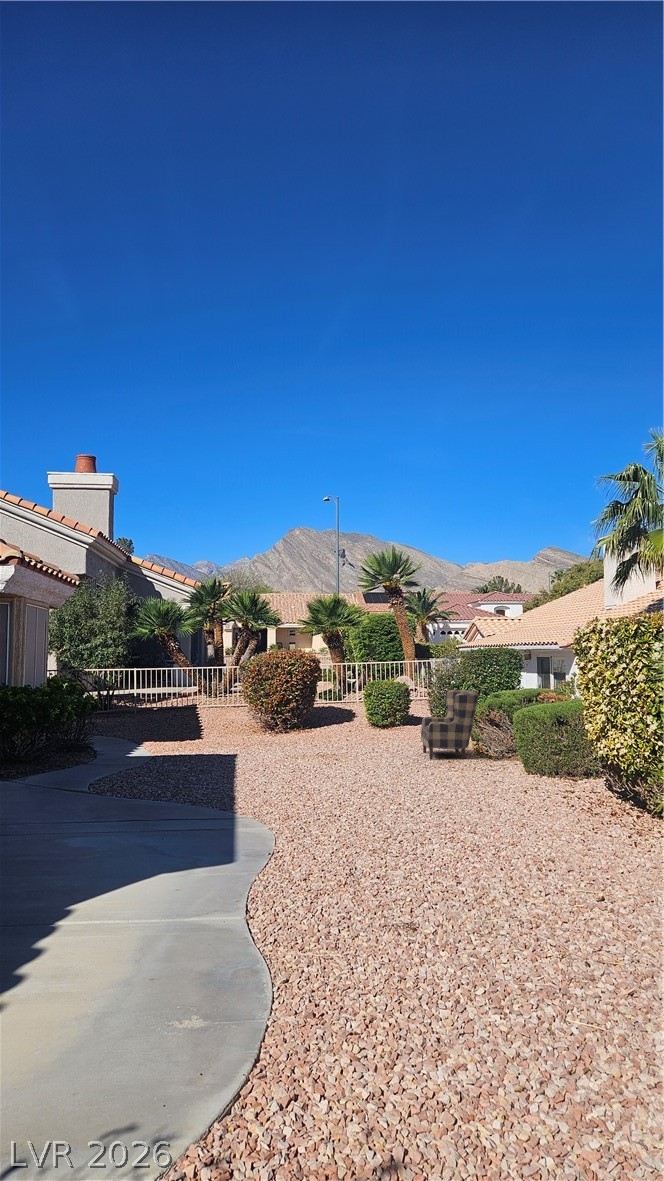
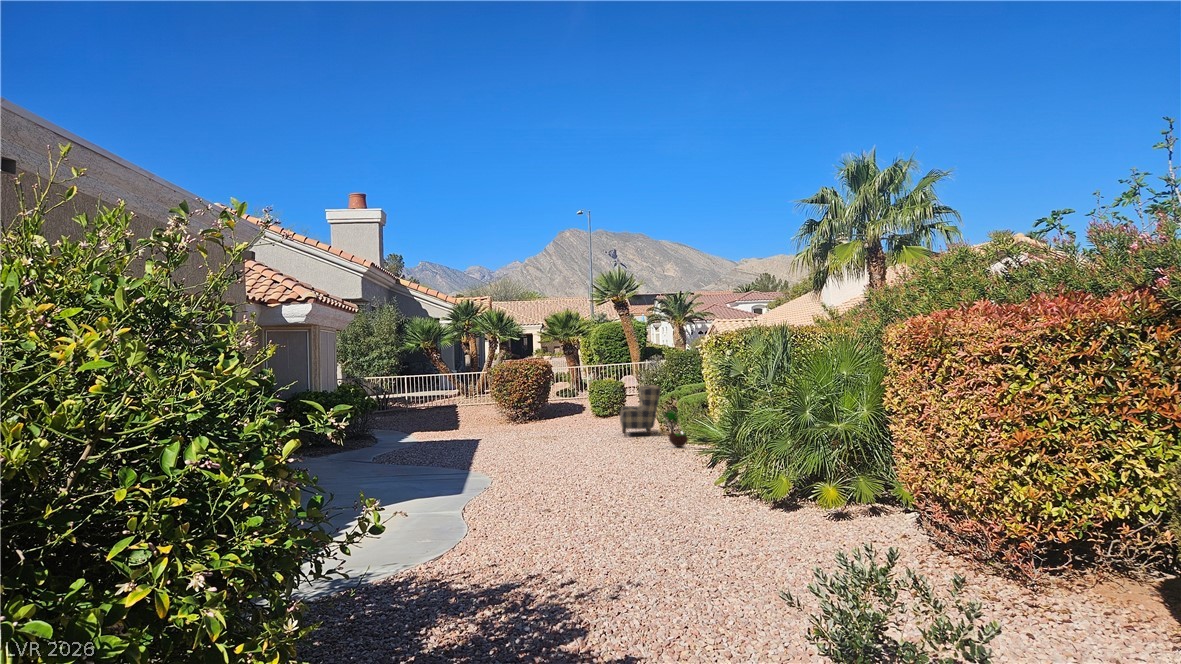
potted tree: none [491,718,530,778] -> present [662,409,688,447]

